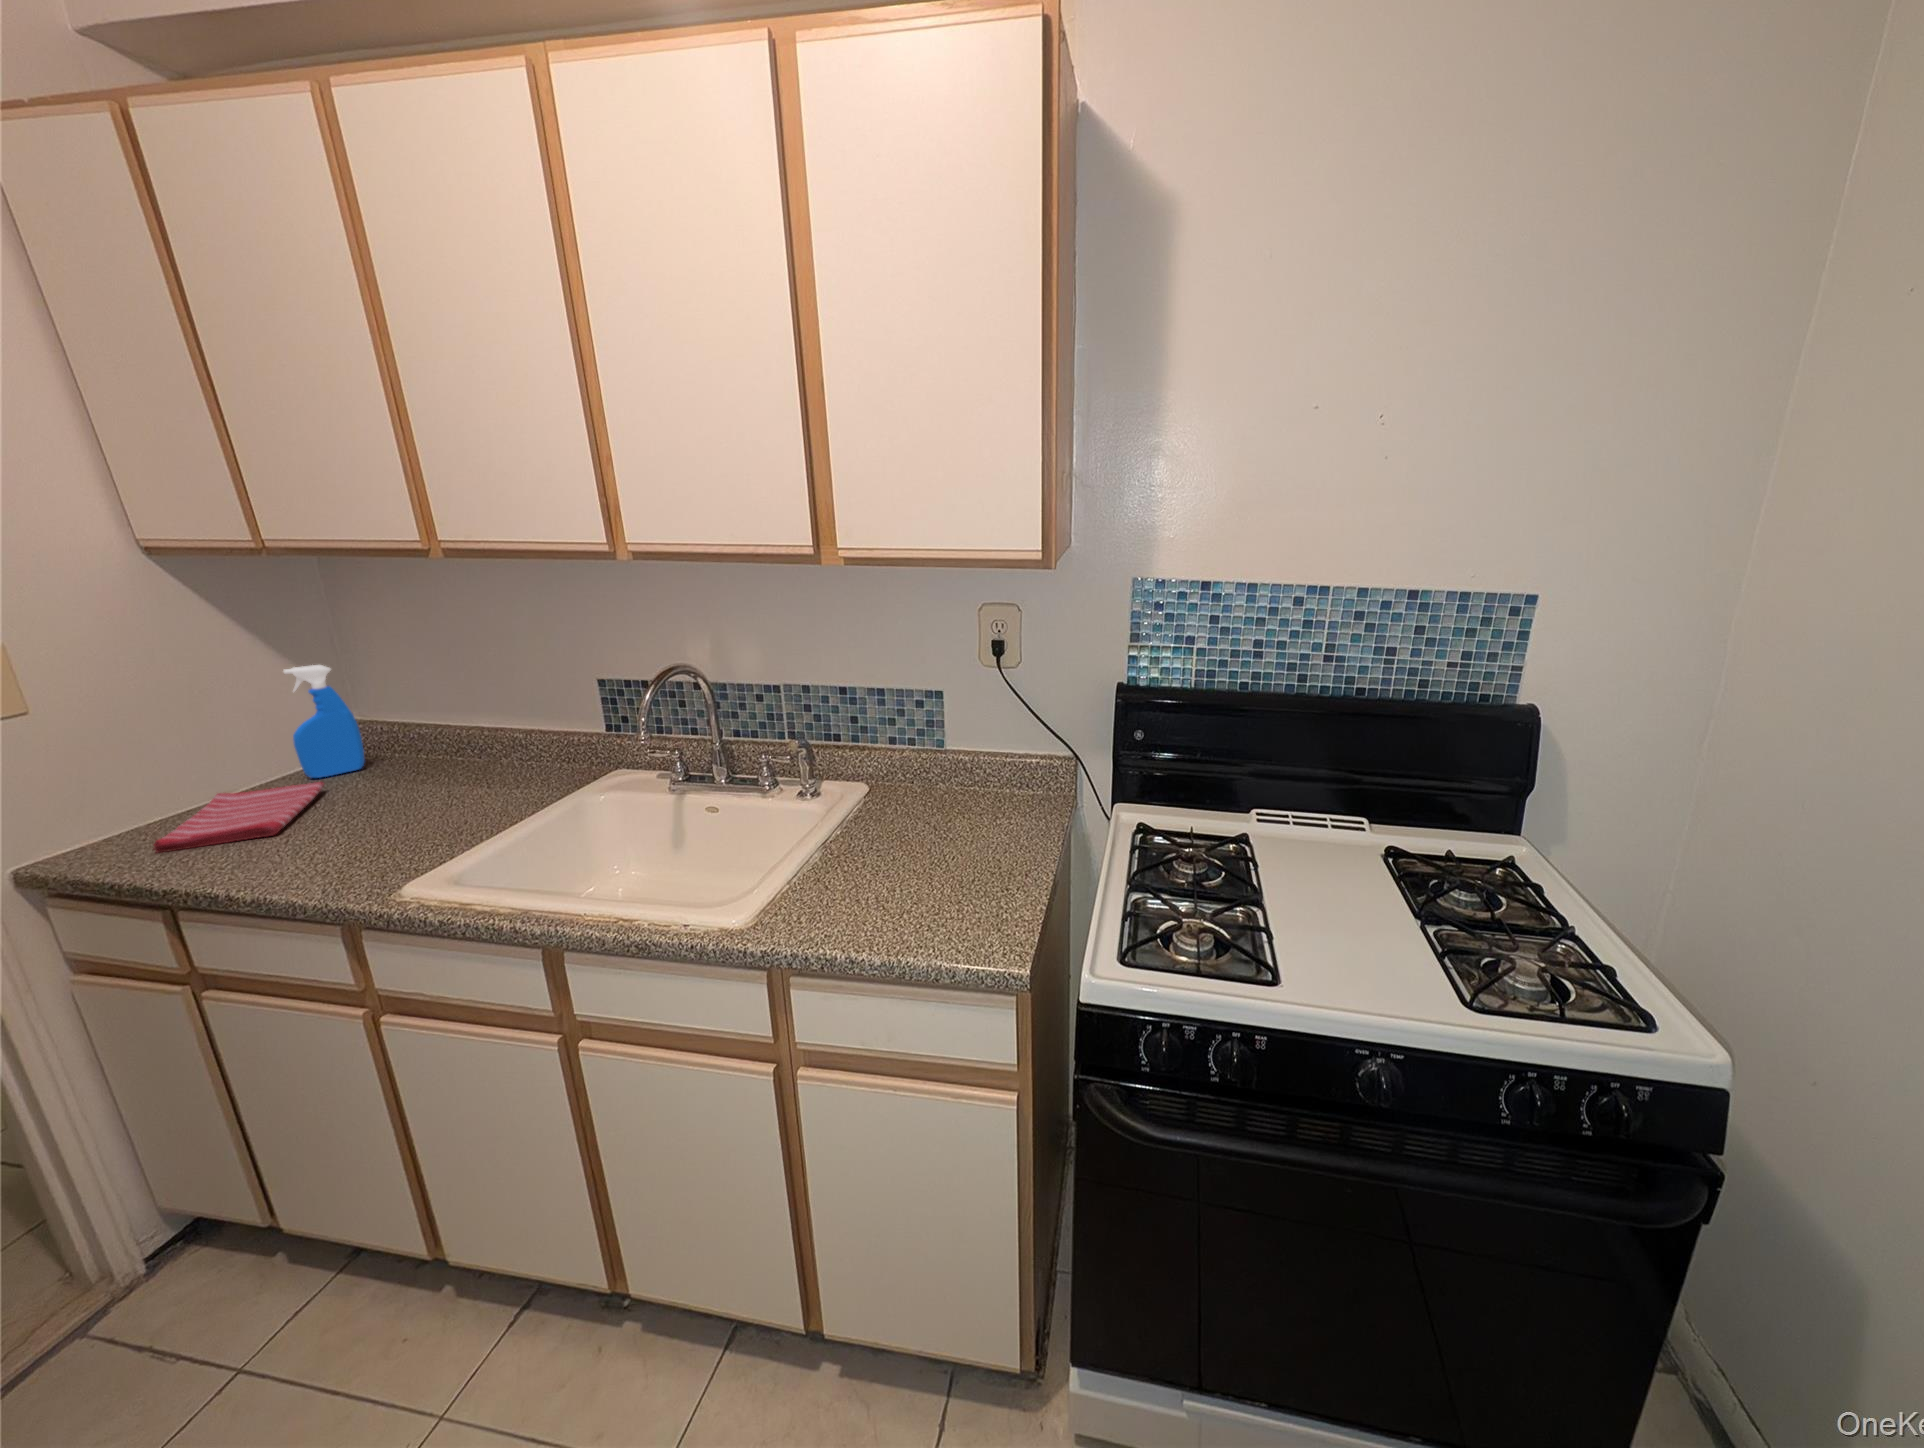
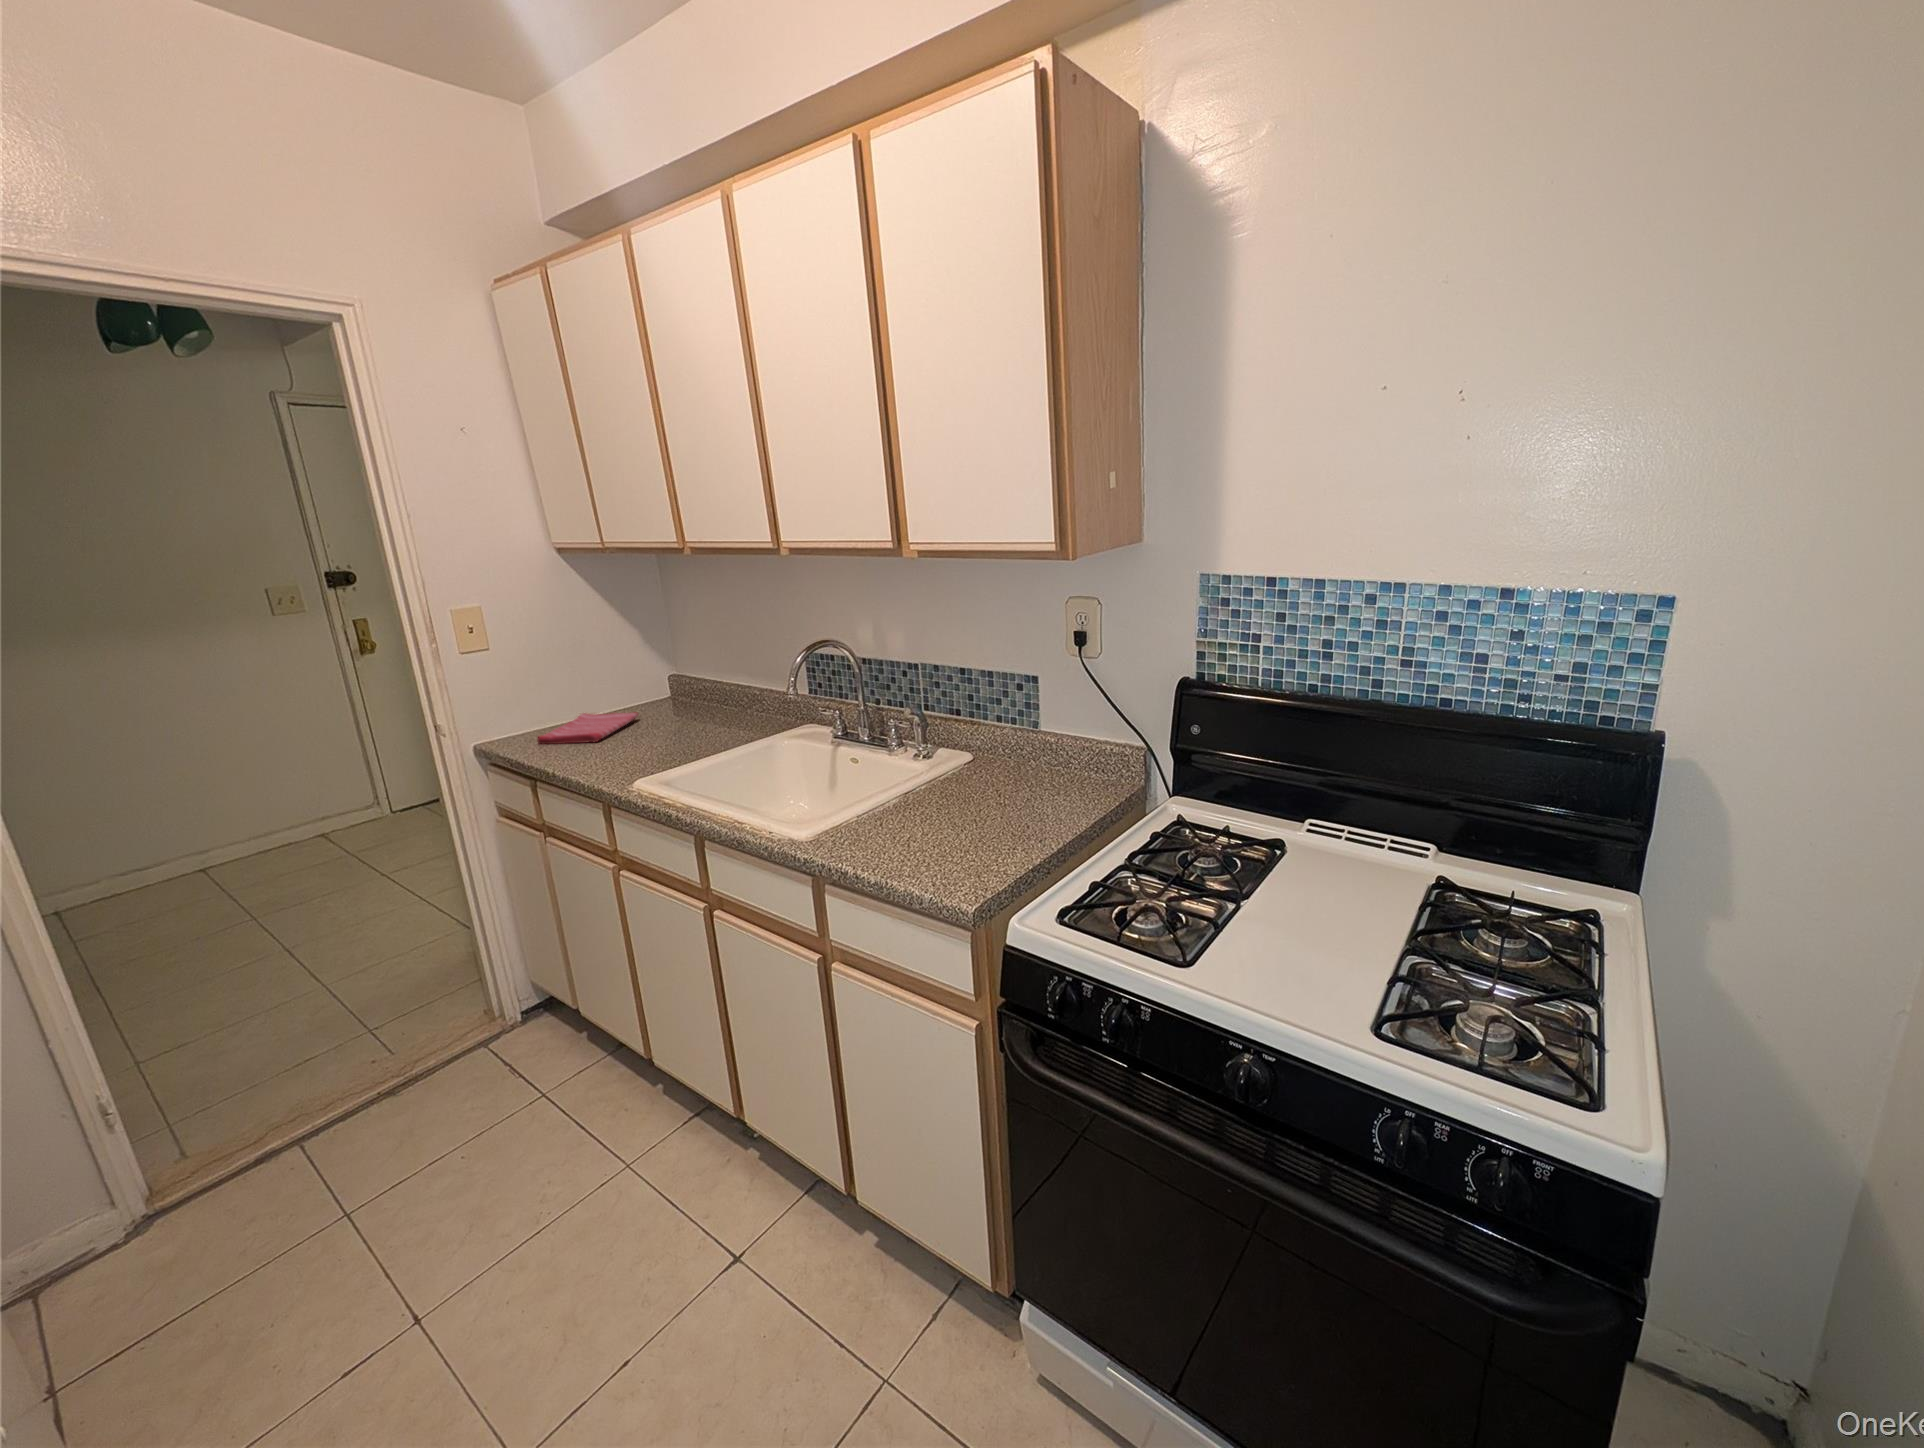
spray bottle: present [284,665,364,778] -> none [626,631,669,711]

